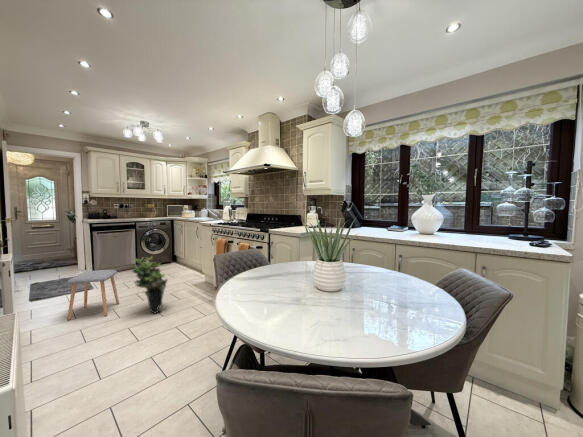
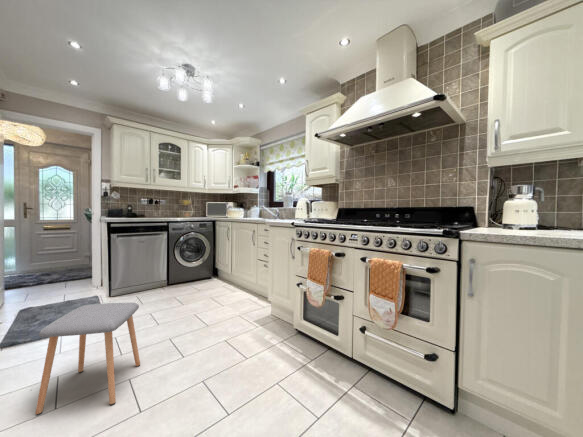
potted plant: present [132,257,167,313] -> none [164,280,233,405]

